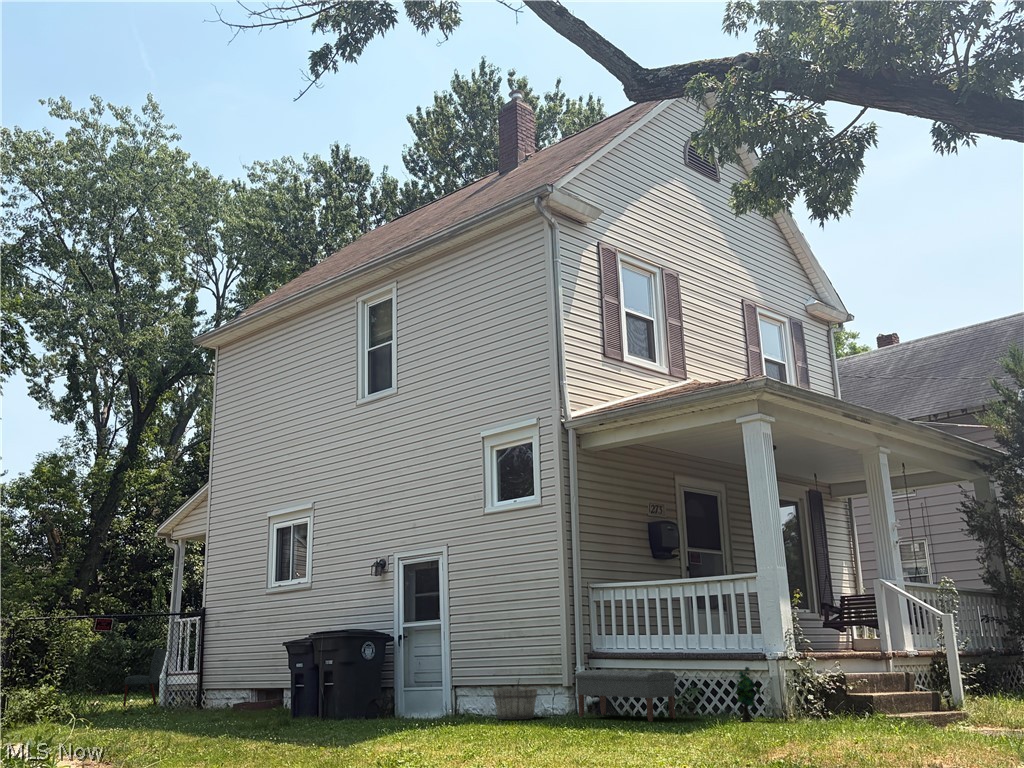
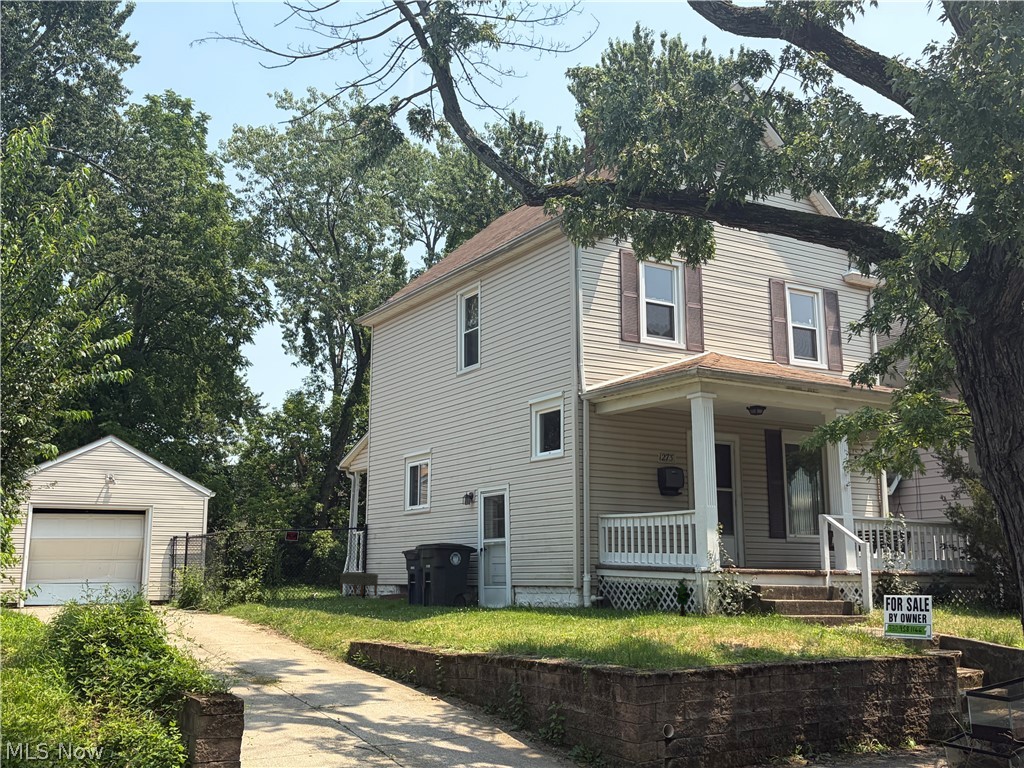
chair: present [123,647,166,707] -> none [315,552,345,594]
bench: present [575,670,675,722] -> present [340,572,378,596]
wooden bucket: present [493,680,537,719] -> none [527,581,560,610]

